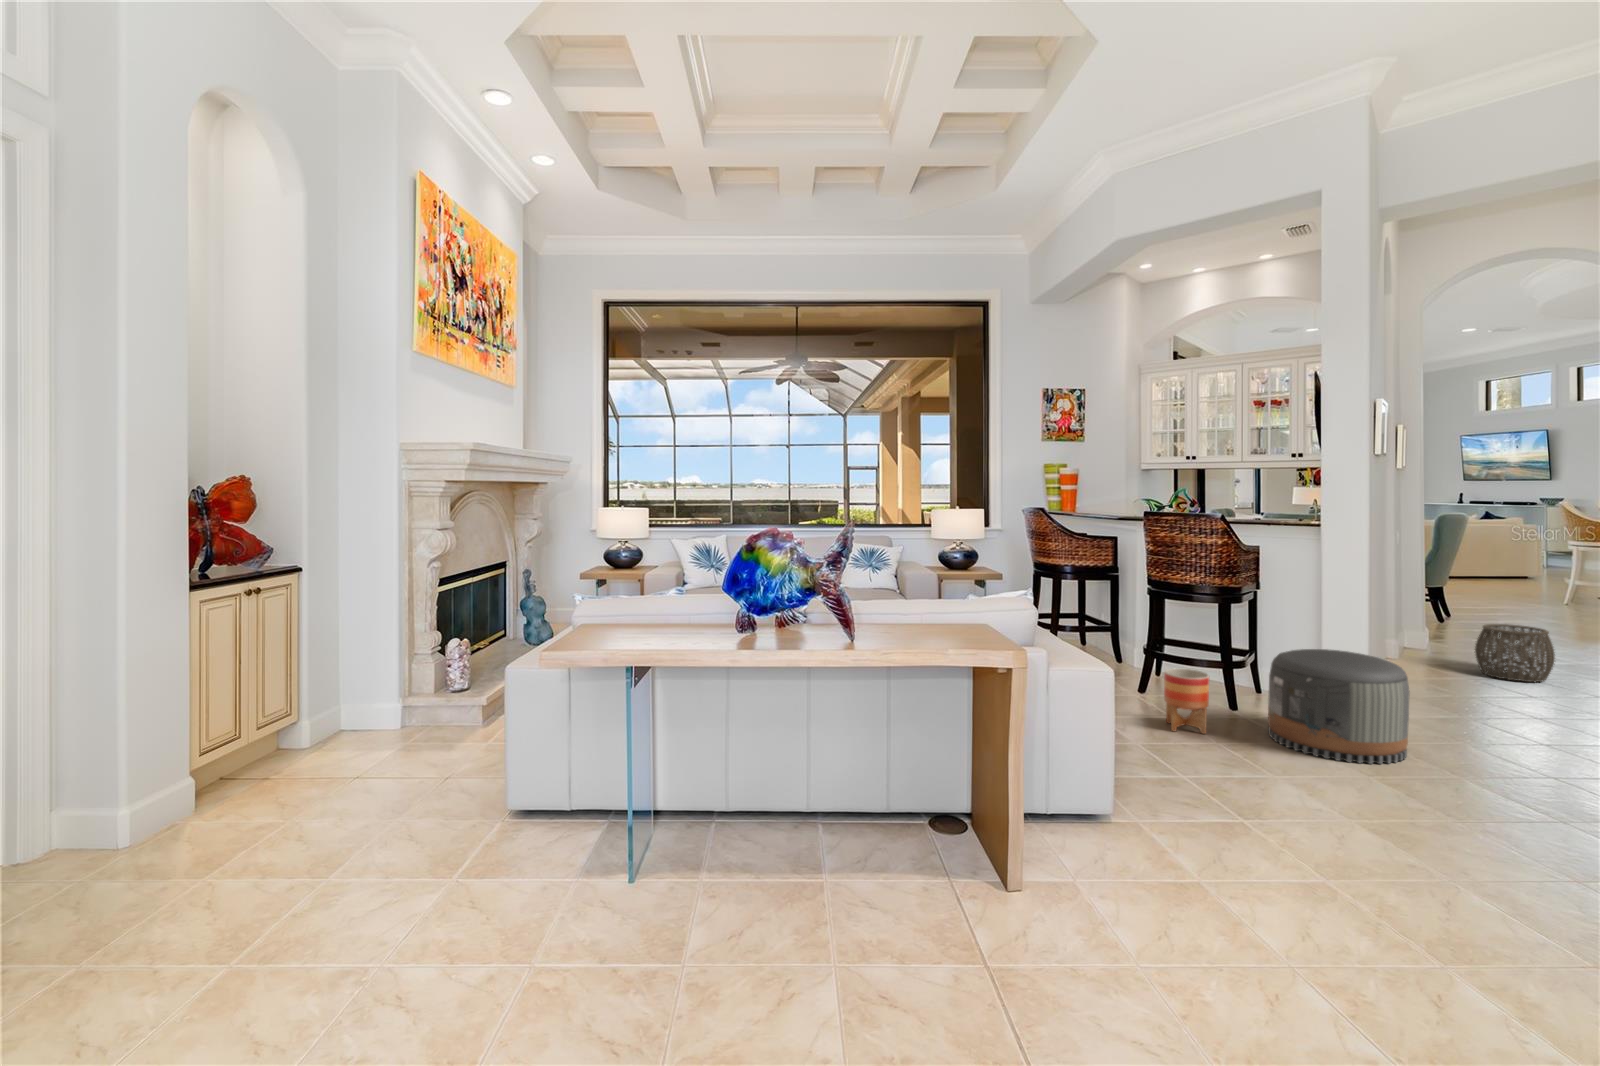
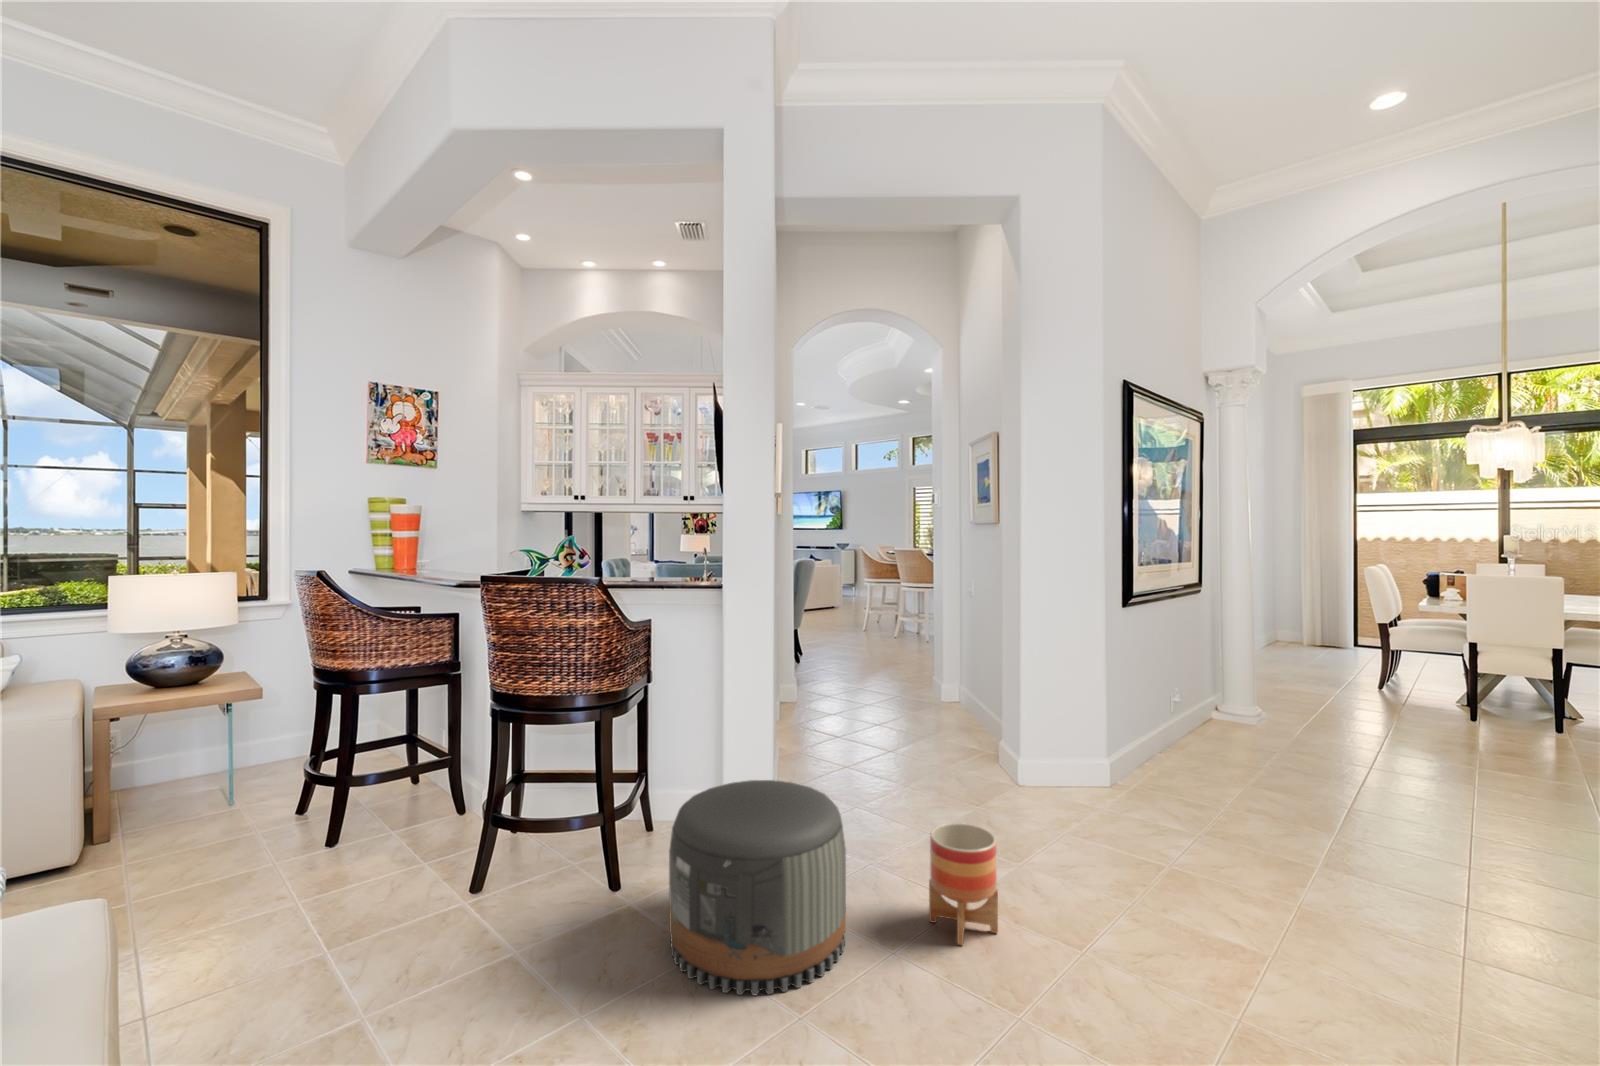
woven basket: present [1475,624,1555,682] -> none [849,675,909,736]
planter: present [1164,668,1209,734] -> present [929,823,998,945]

